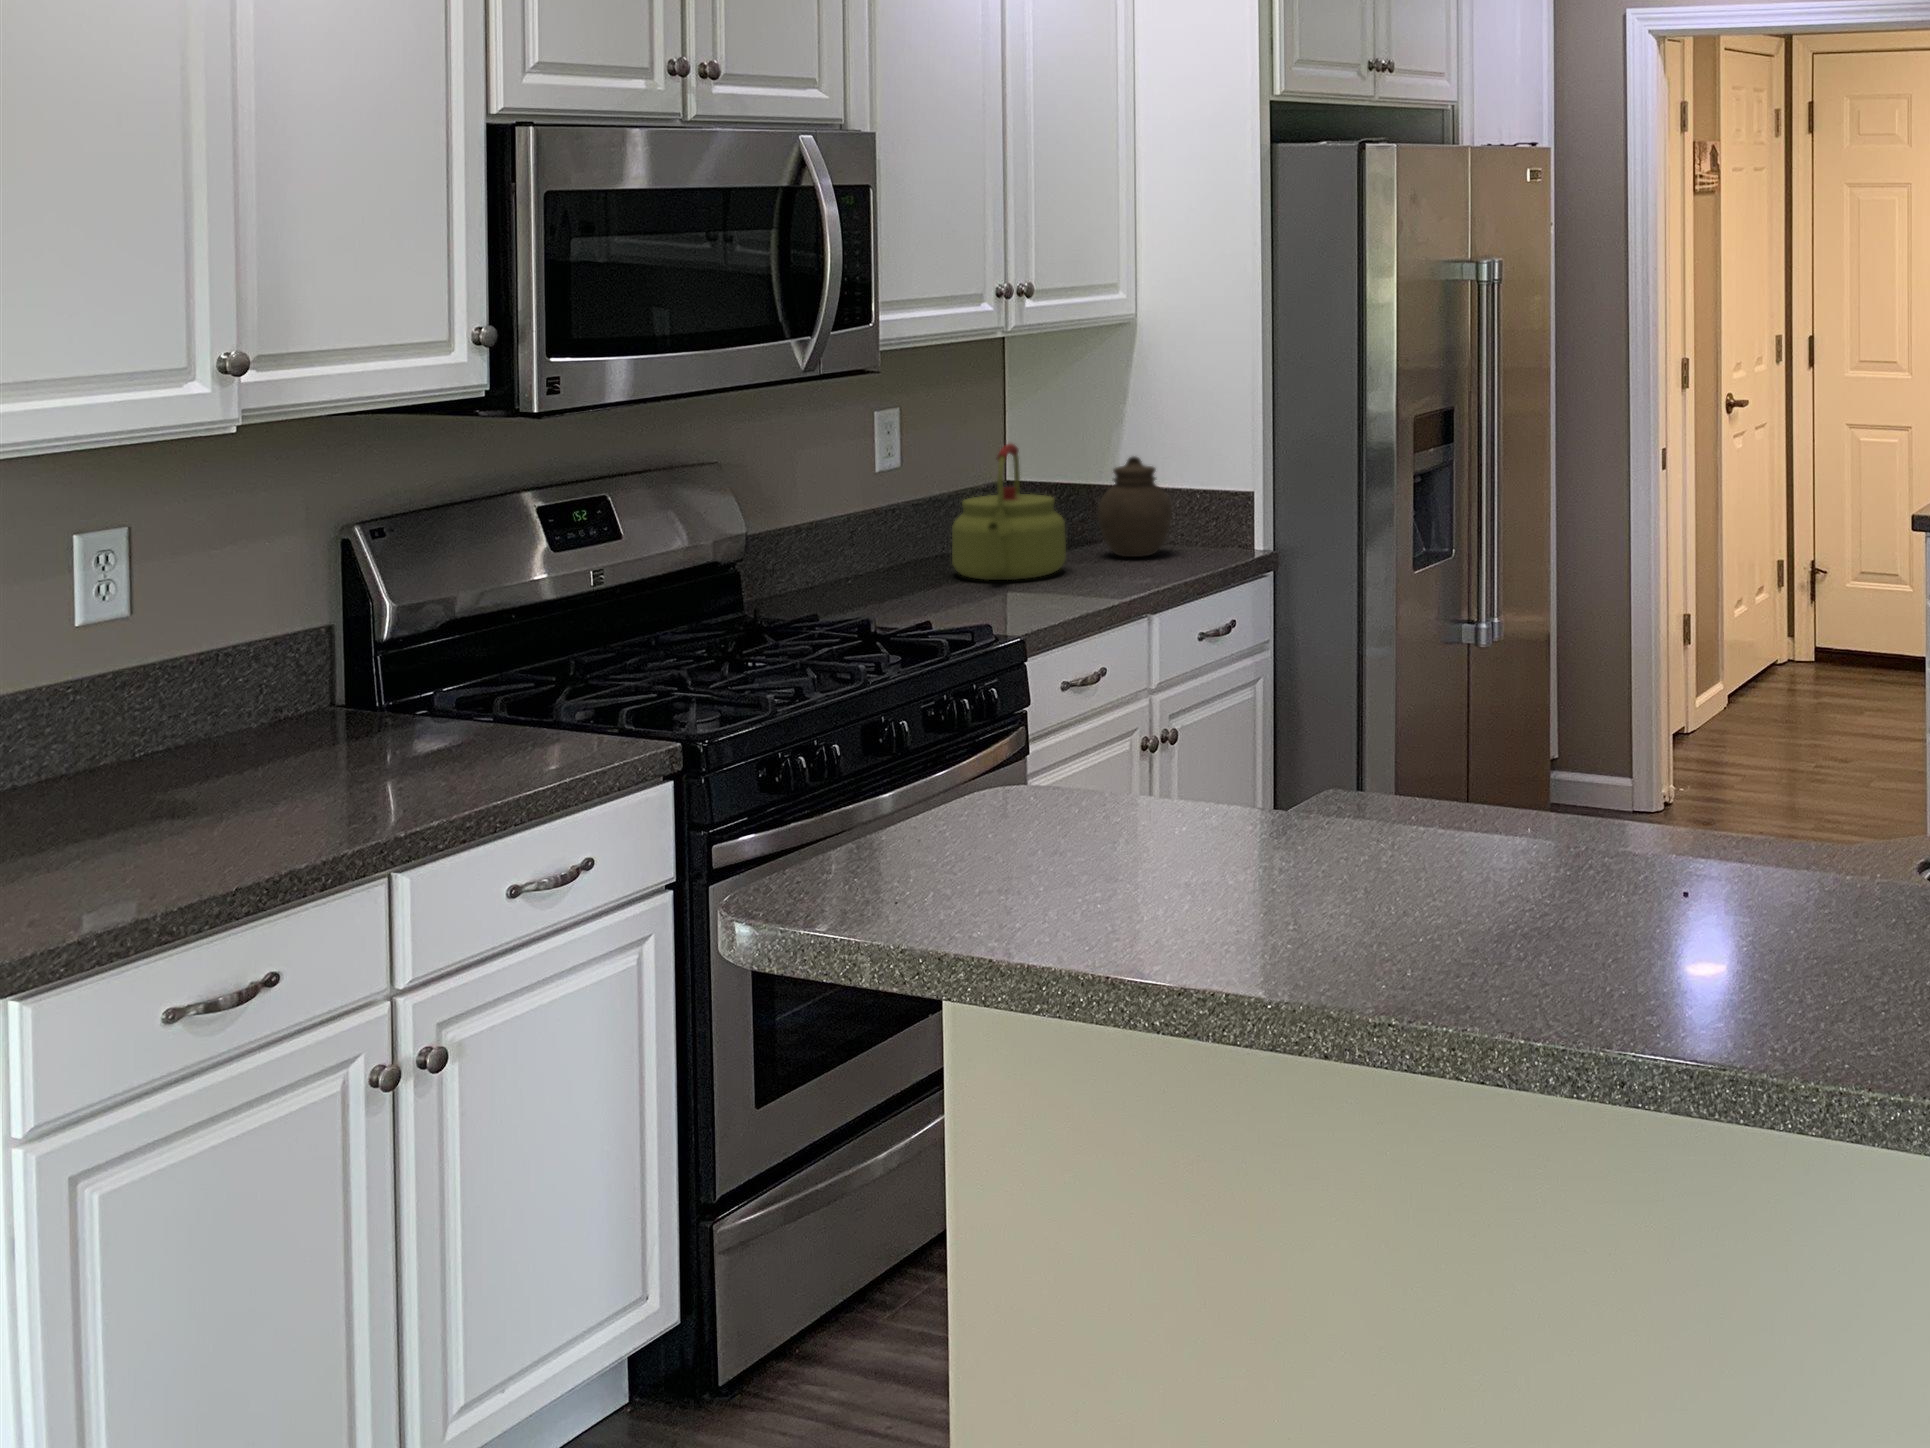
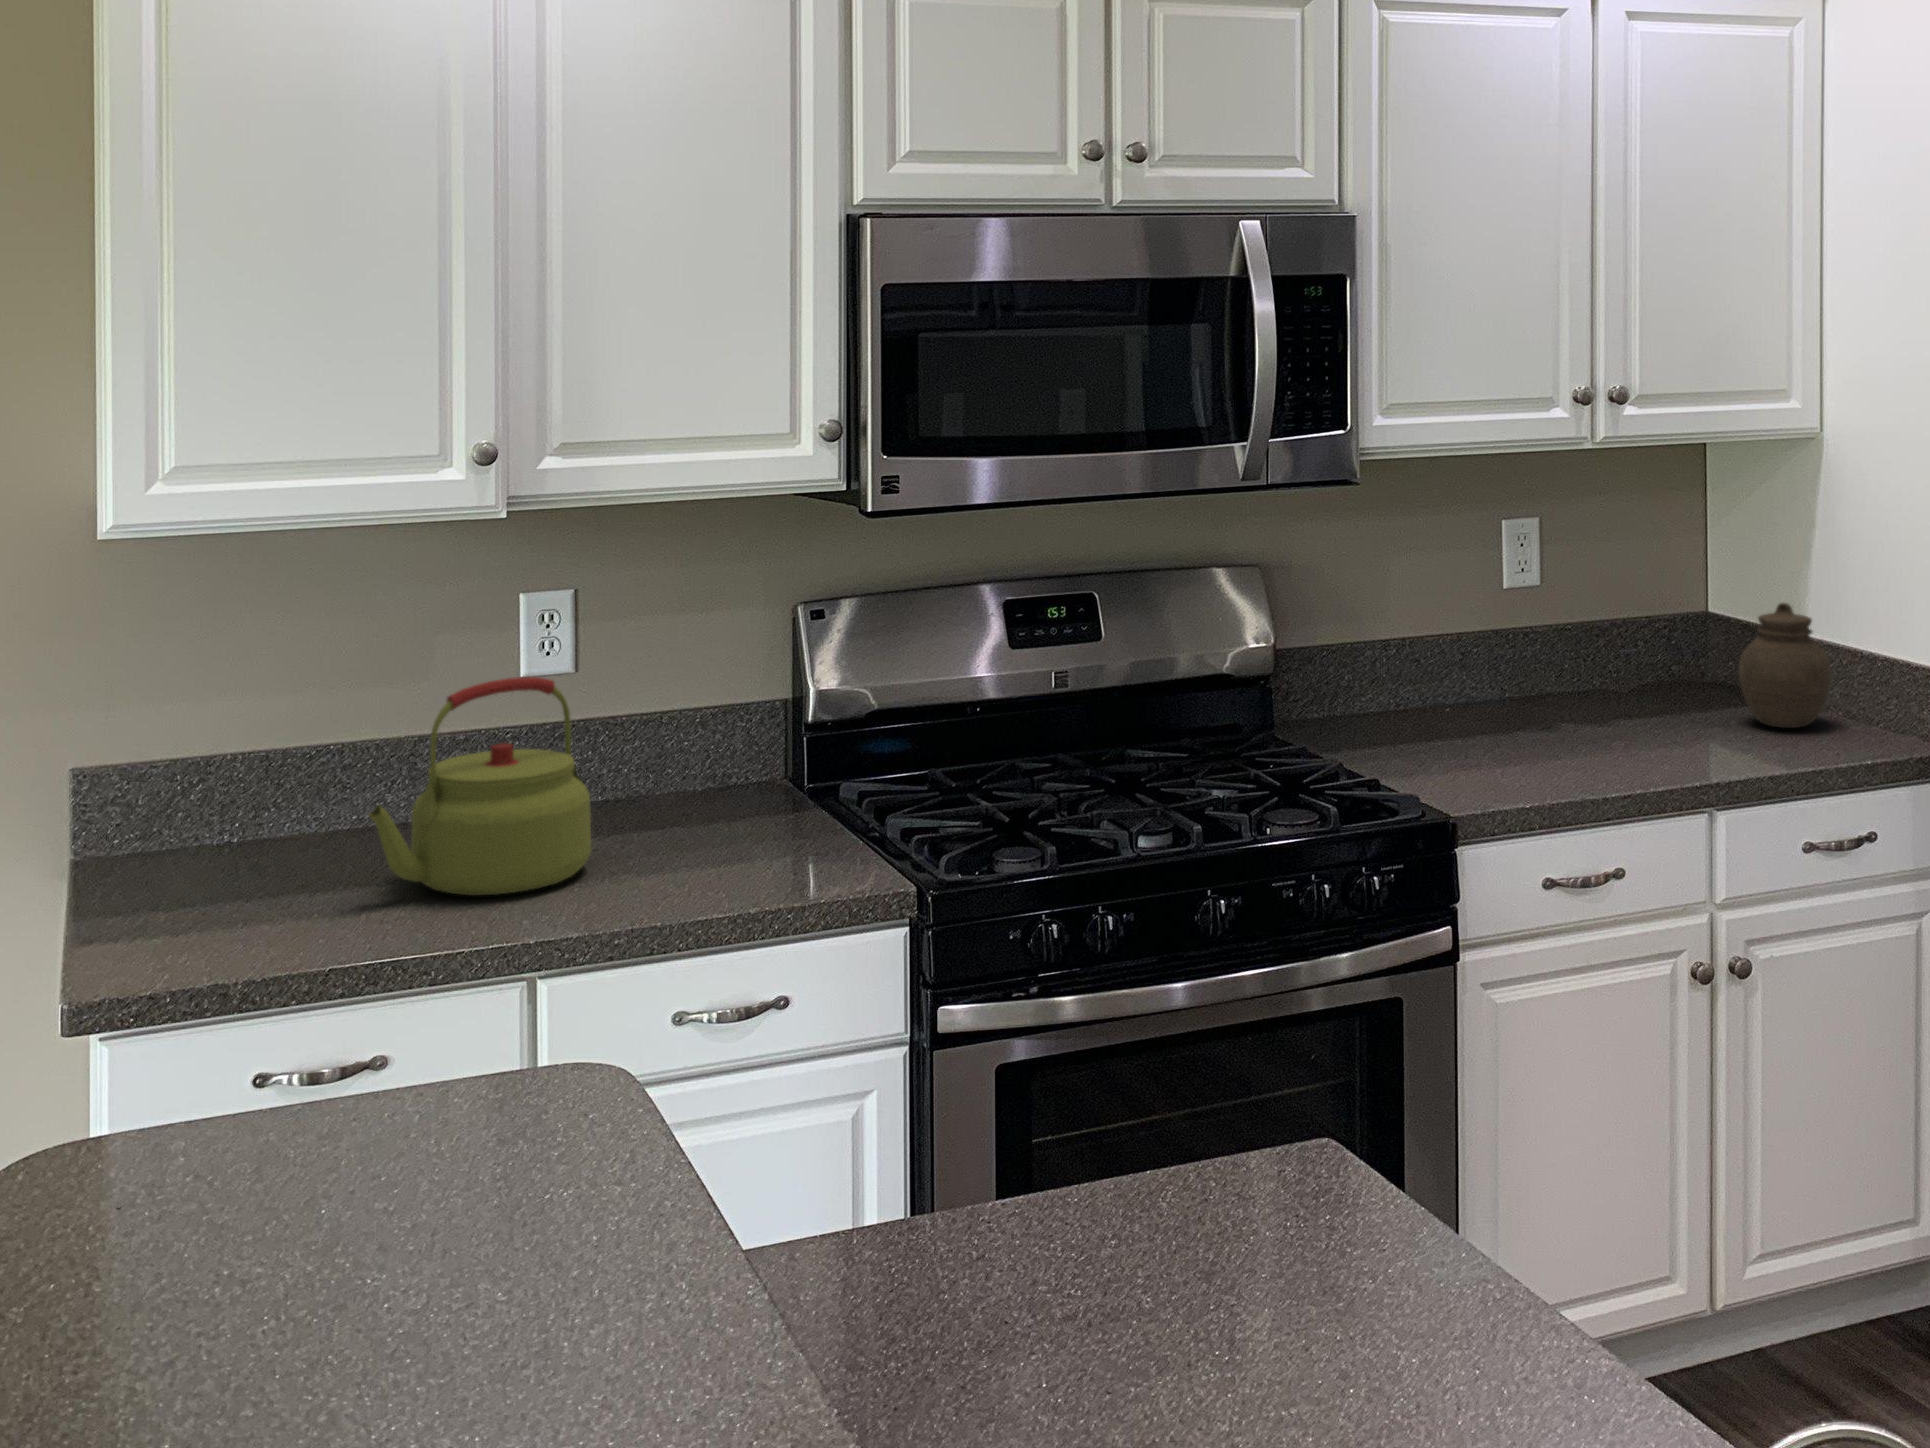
kettle: present [952,444,1066,580] -> present [369,677,591,895]

